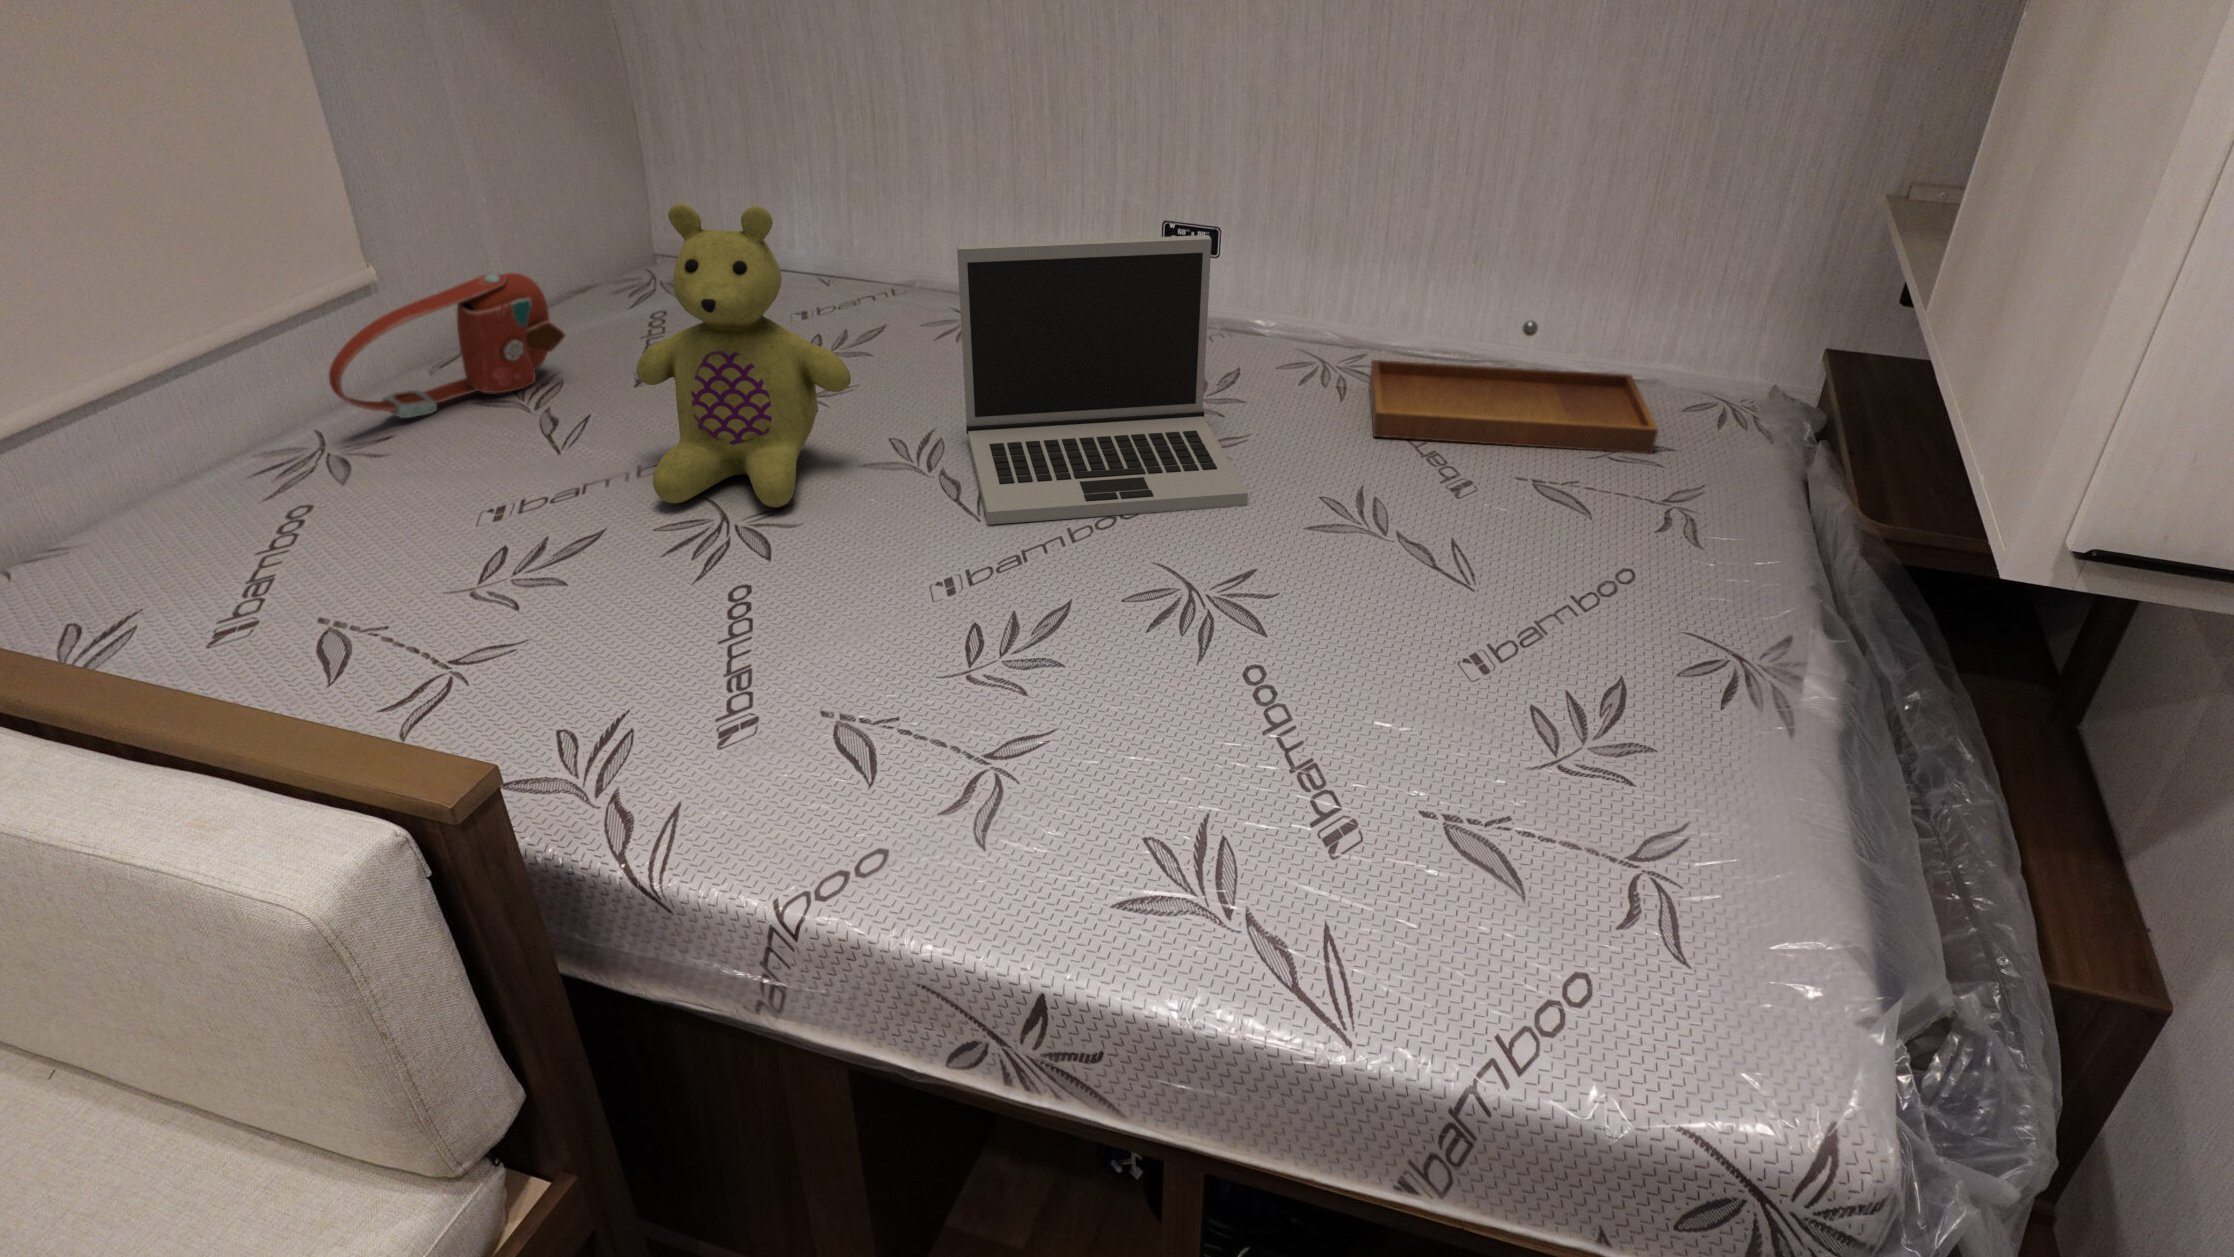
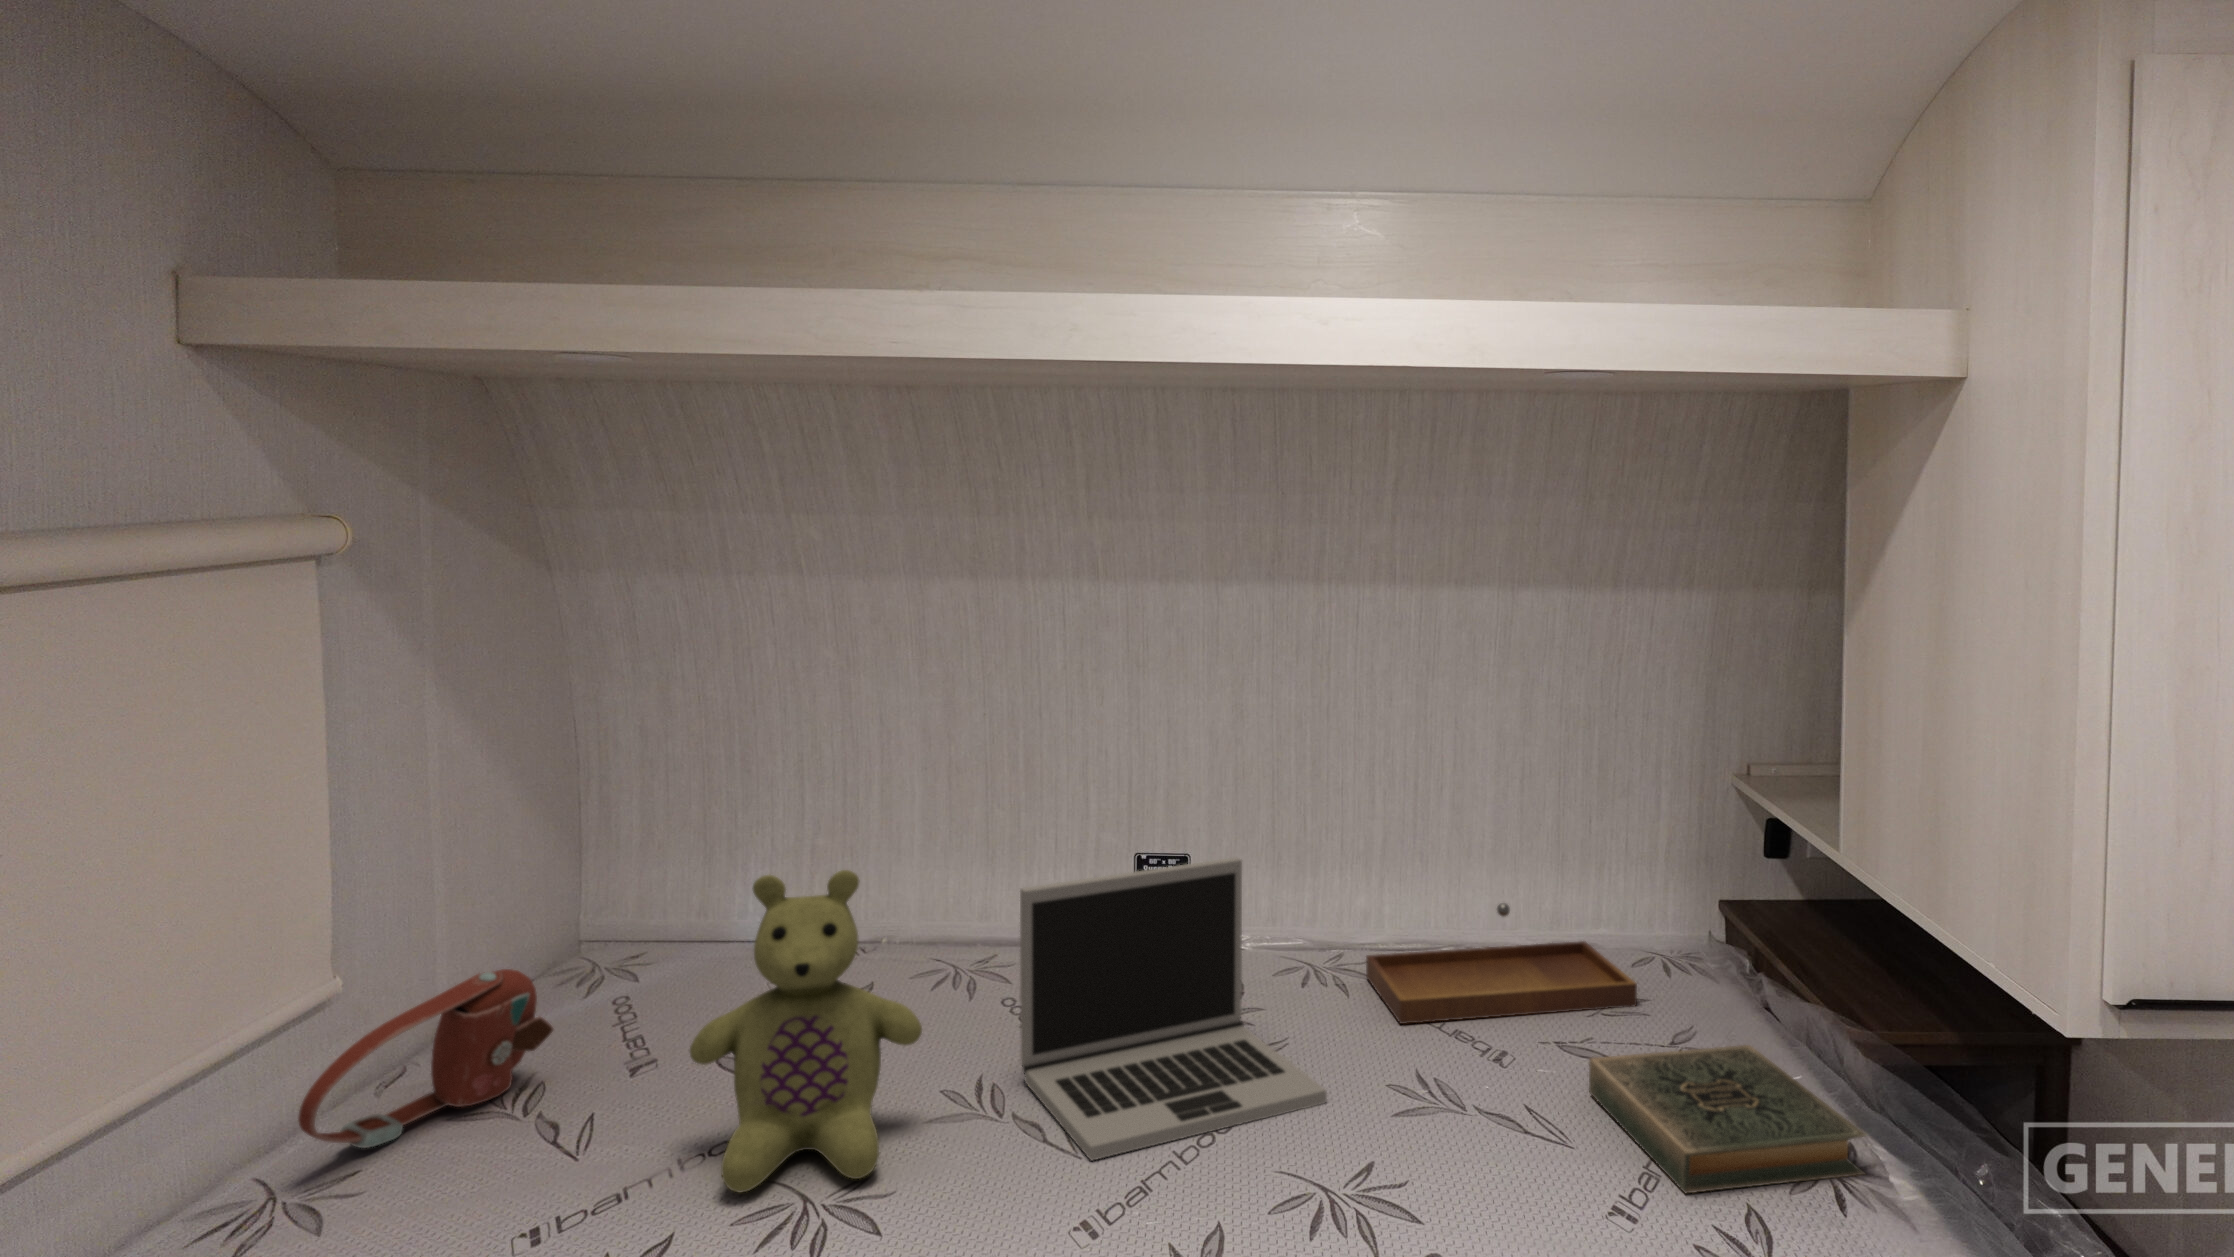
hardback book: none [1530,502,1801,671] -> present [1589,1045,1866,1194]

